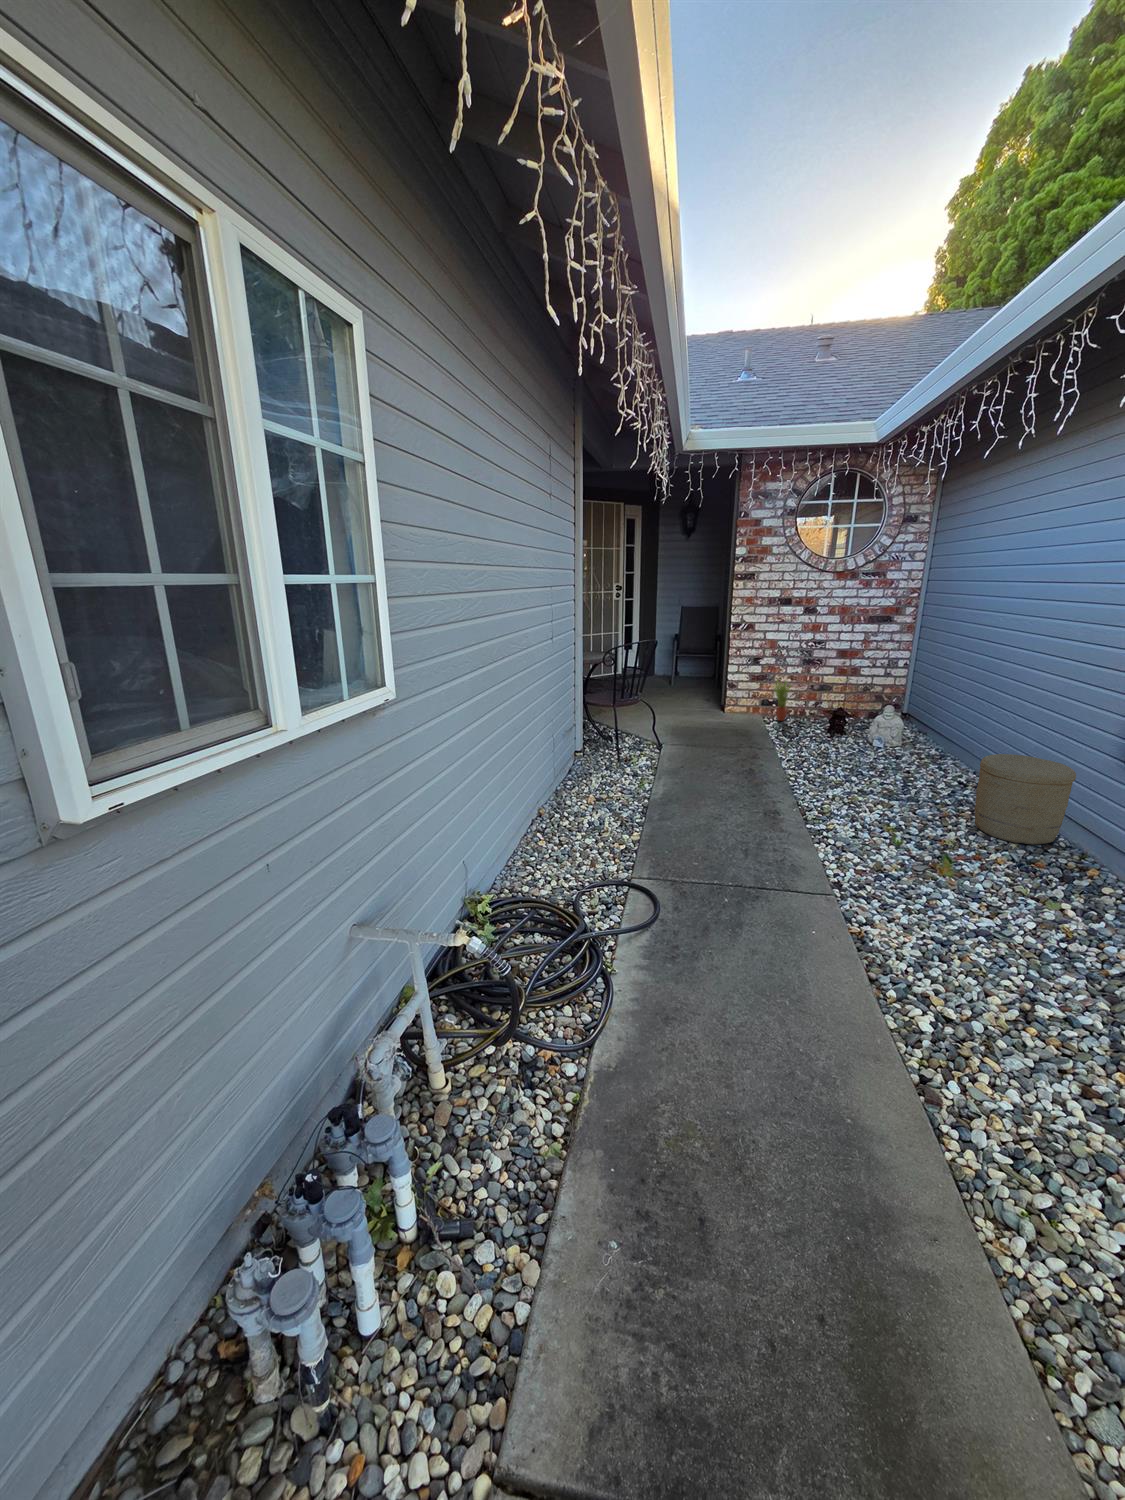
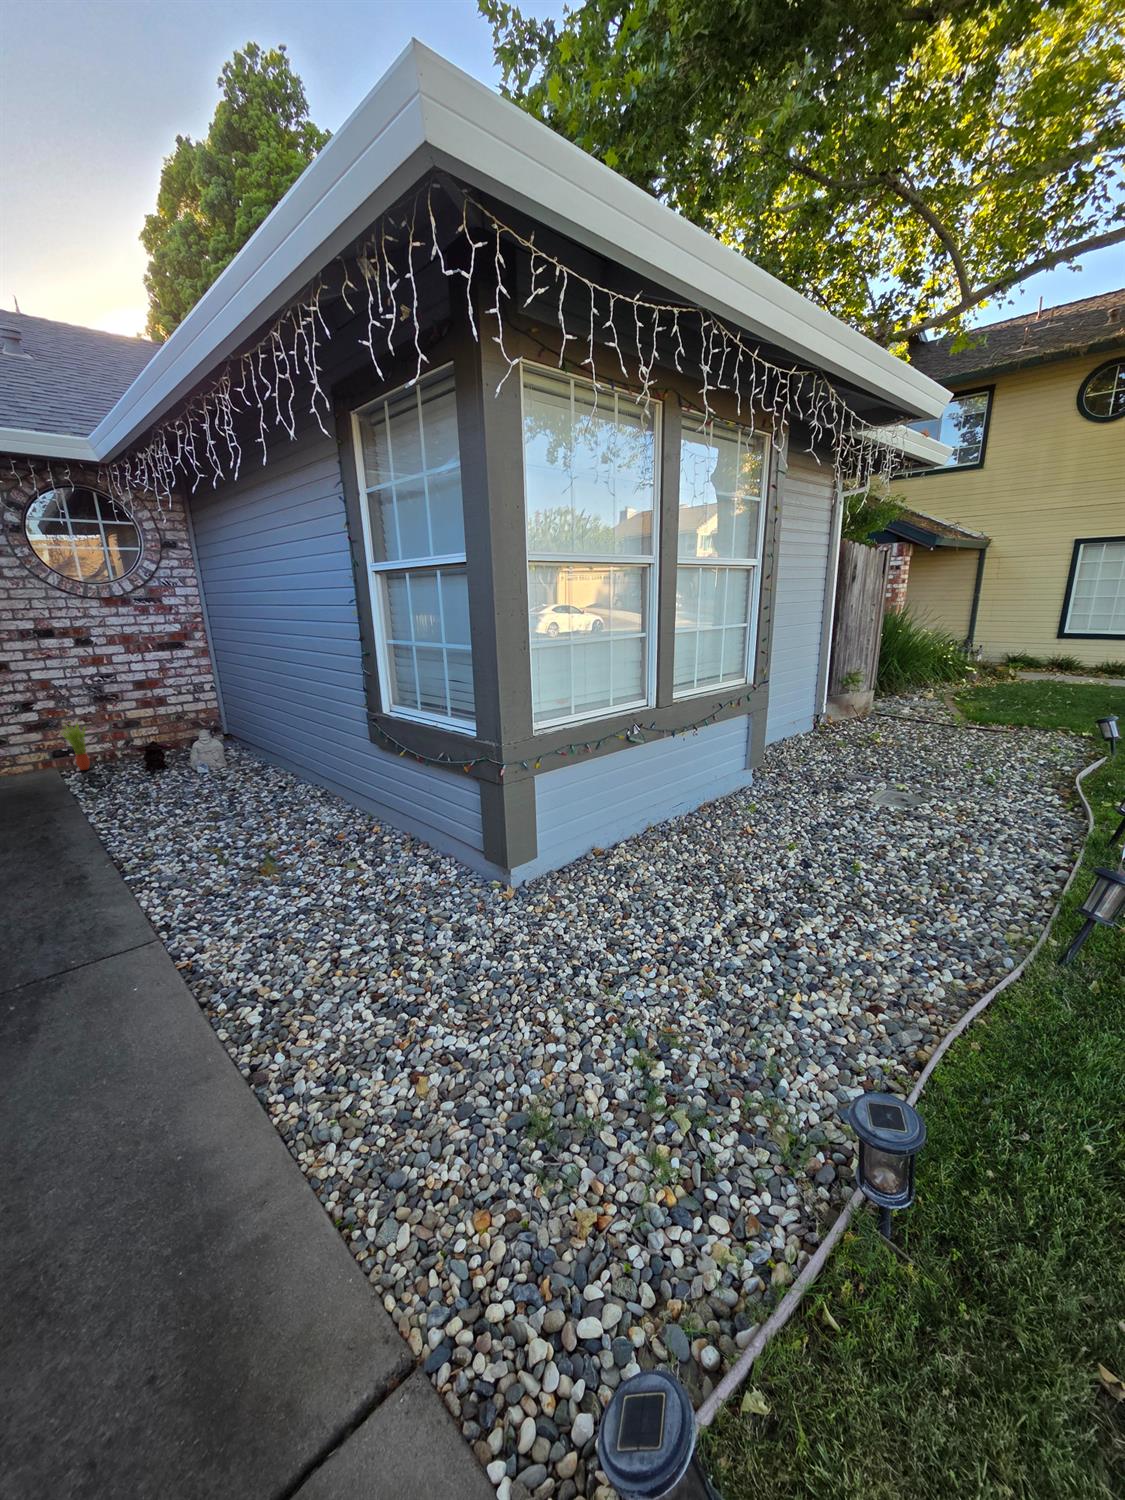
woven basket: present [974,754,1076,845] -> none [281,752,352,826]

